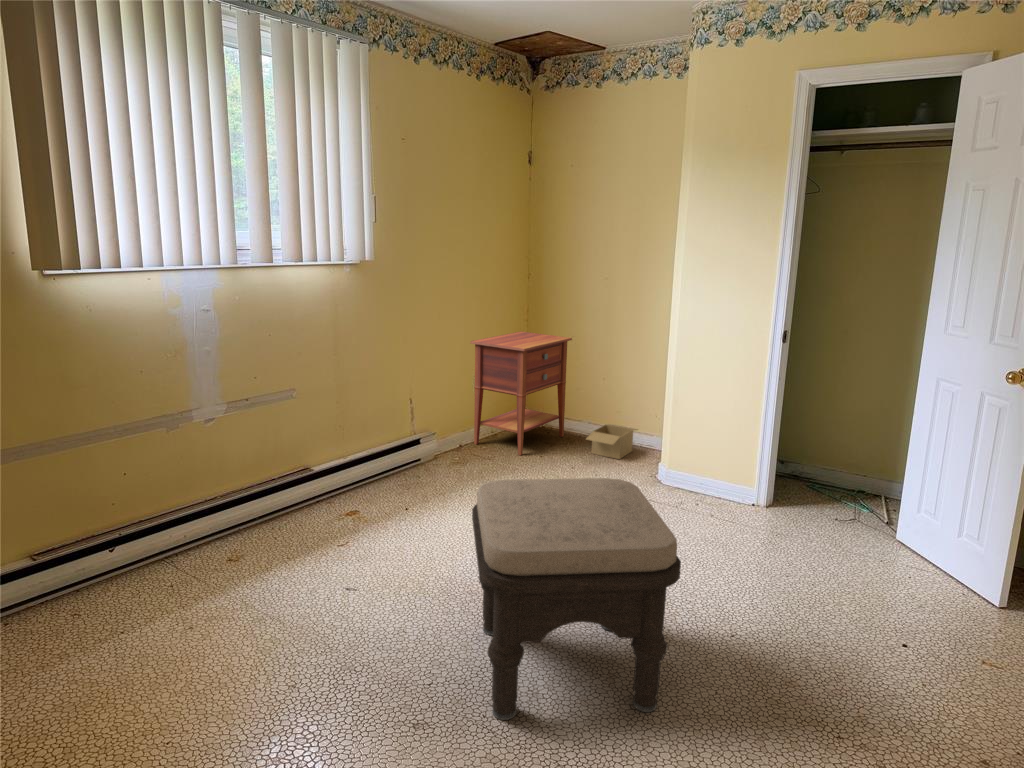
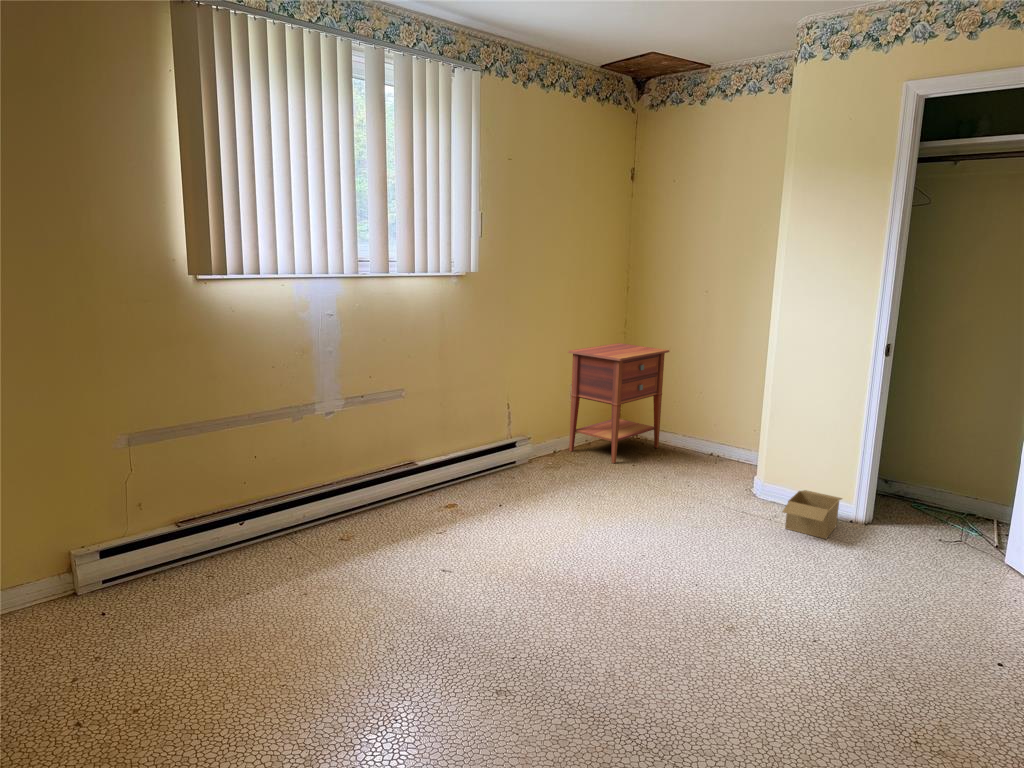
cardboard box: present [586,425,638,459] -> present [783,490,842,539]
ottoman: present [472,478,681,720] -> none [559,474,756,702]

